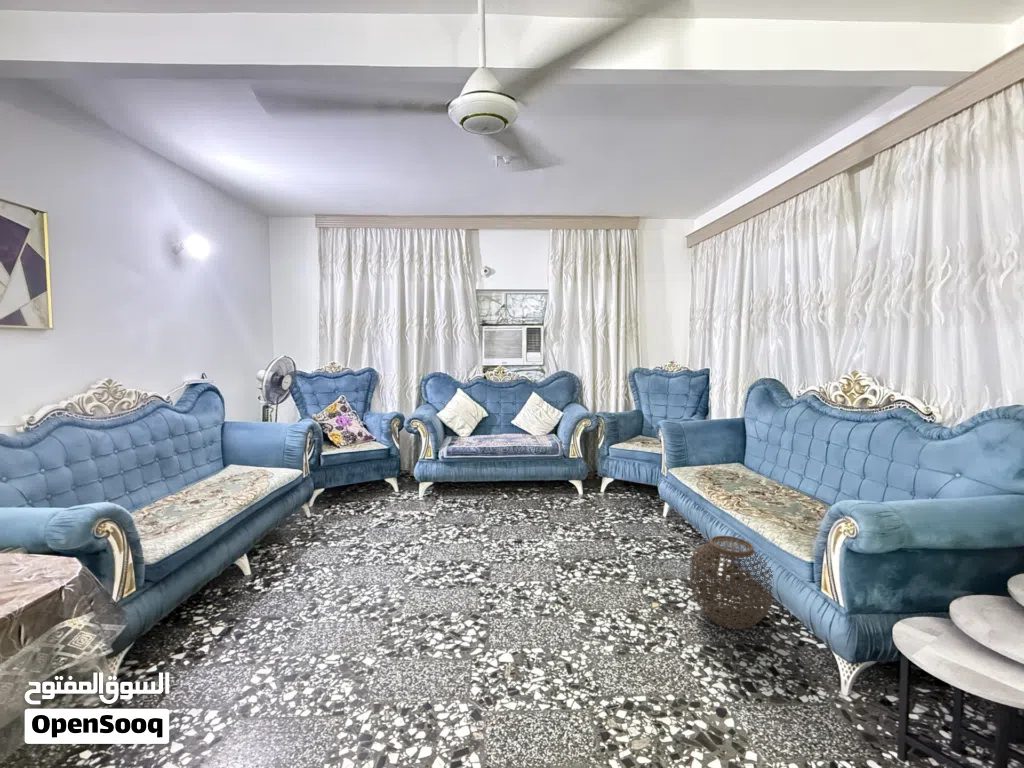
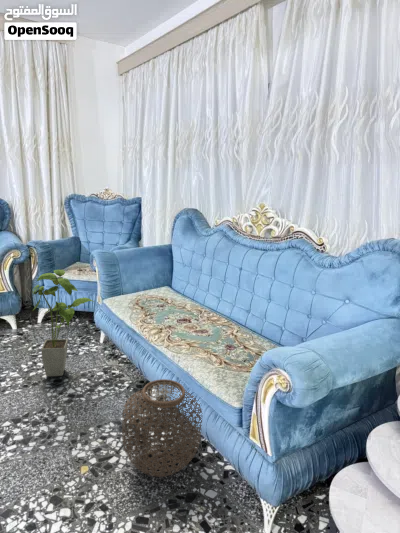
house plant: none [605,435,661,536] -> present [32,269,94,377]

